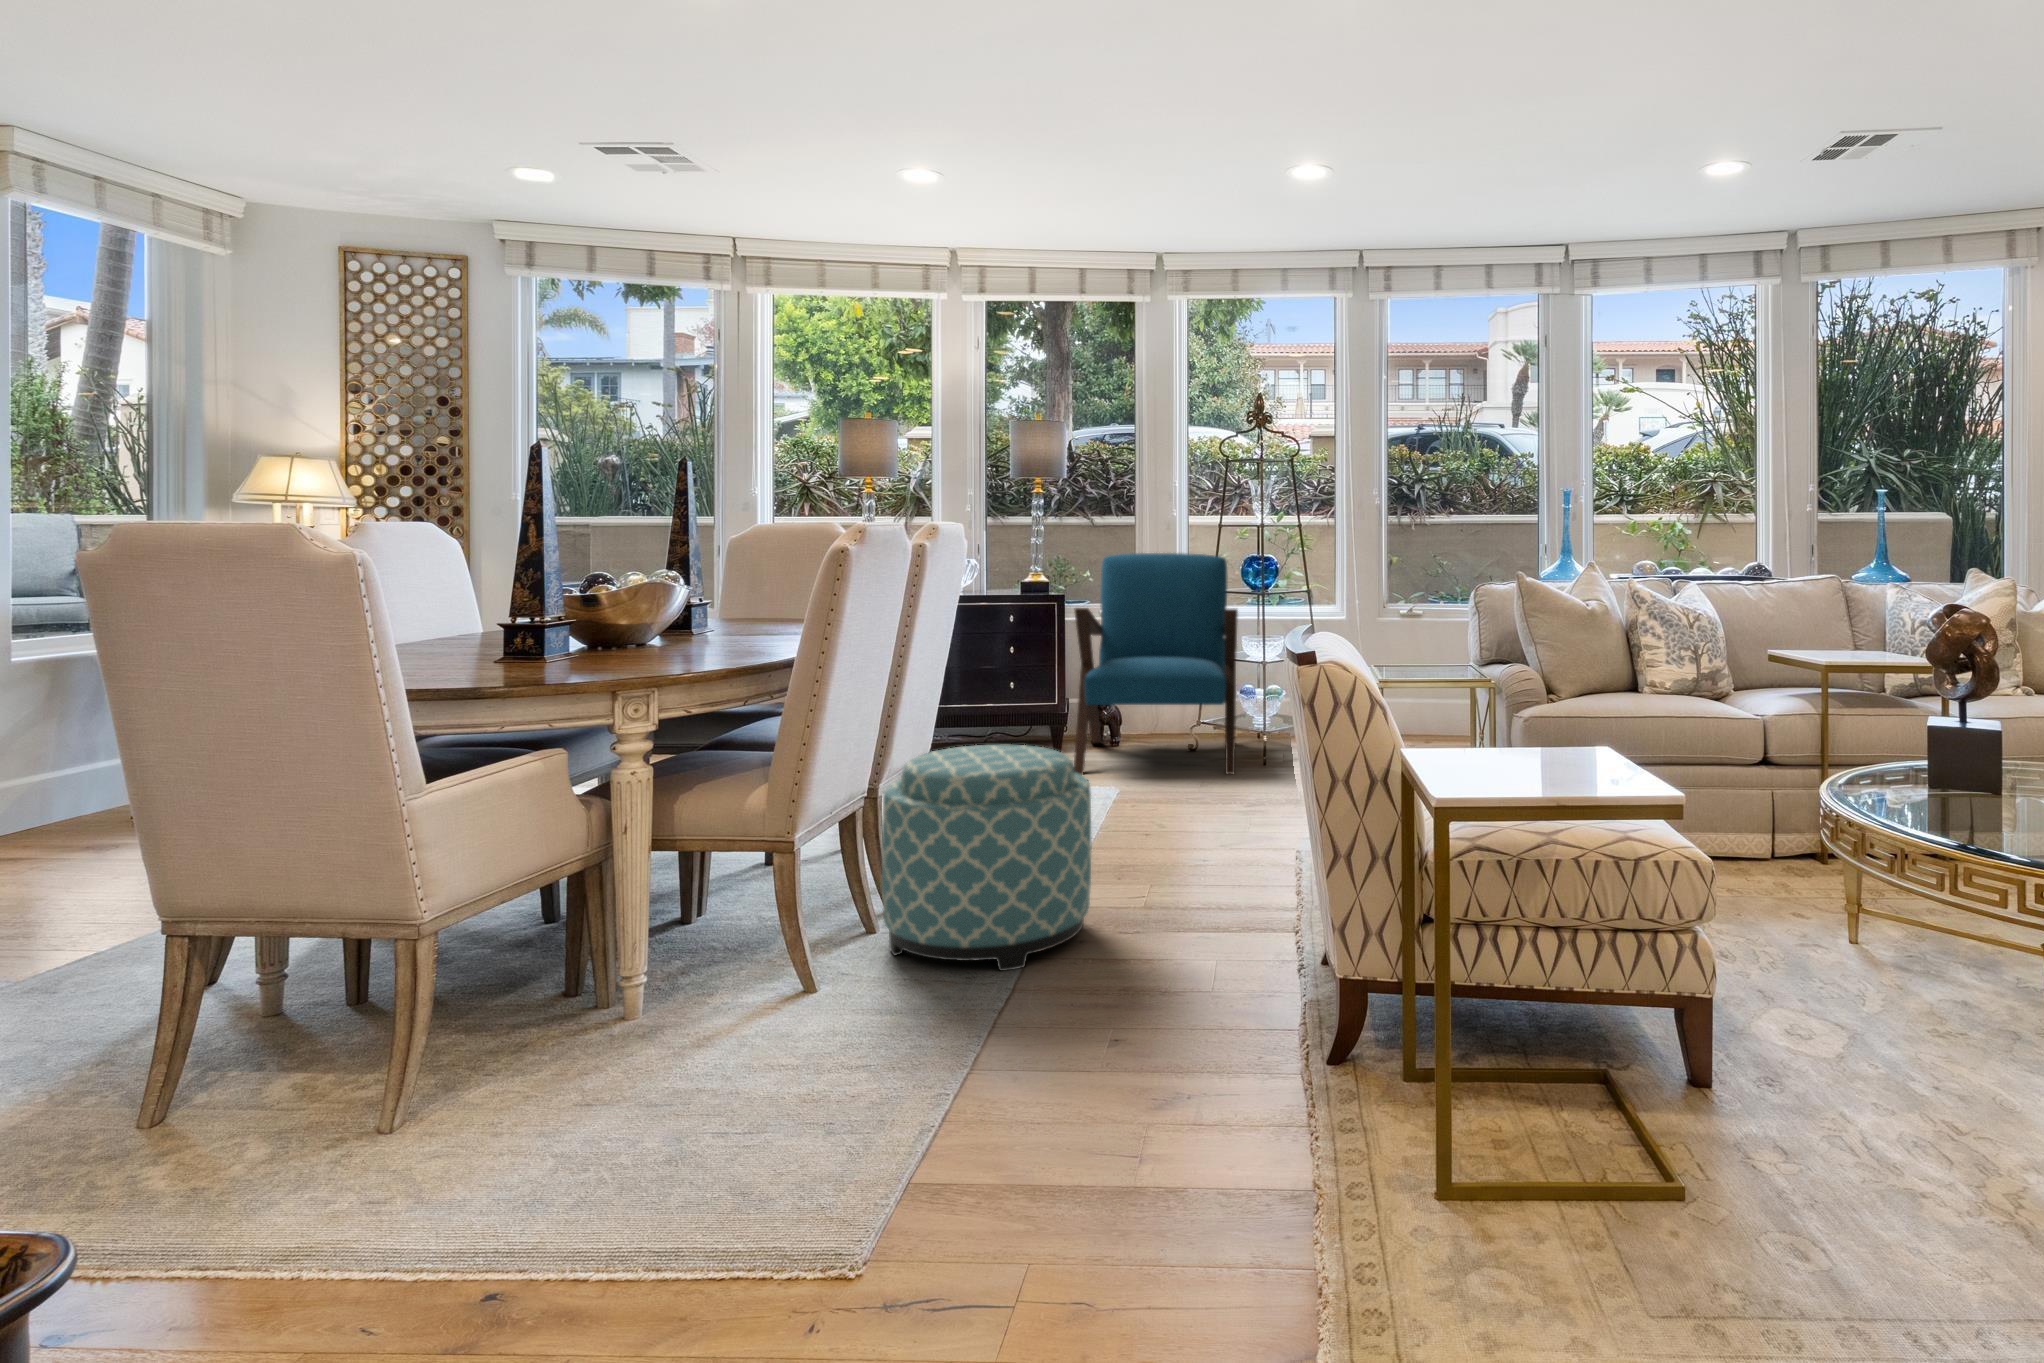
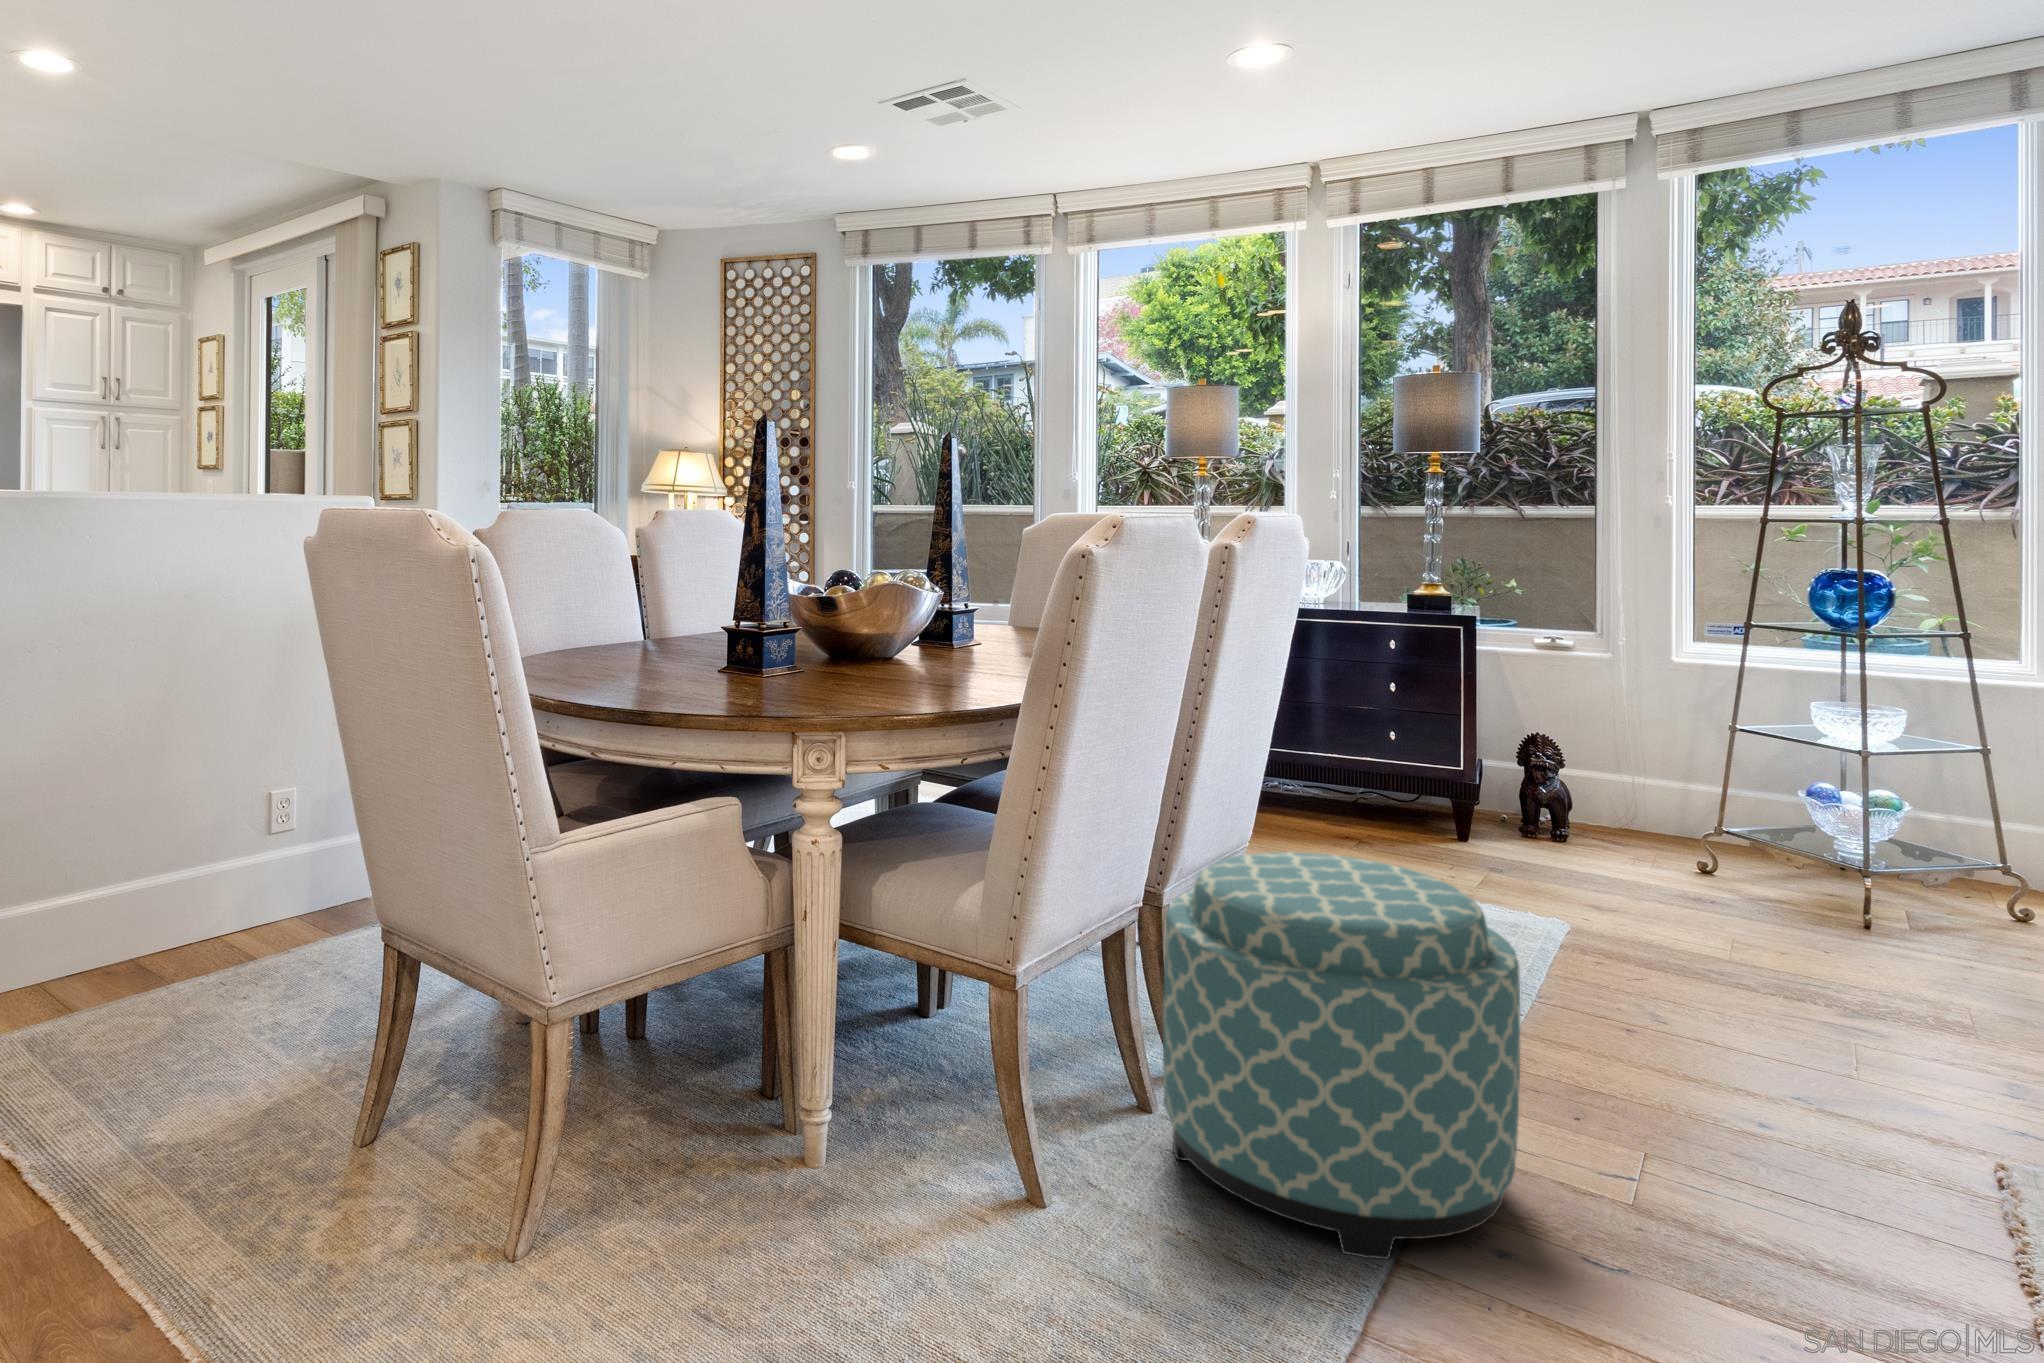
armchair: present [1074,553,1238,775] -> none [1489,562,1795,925]

